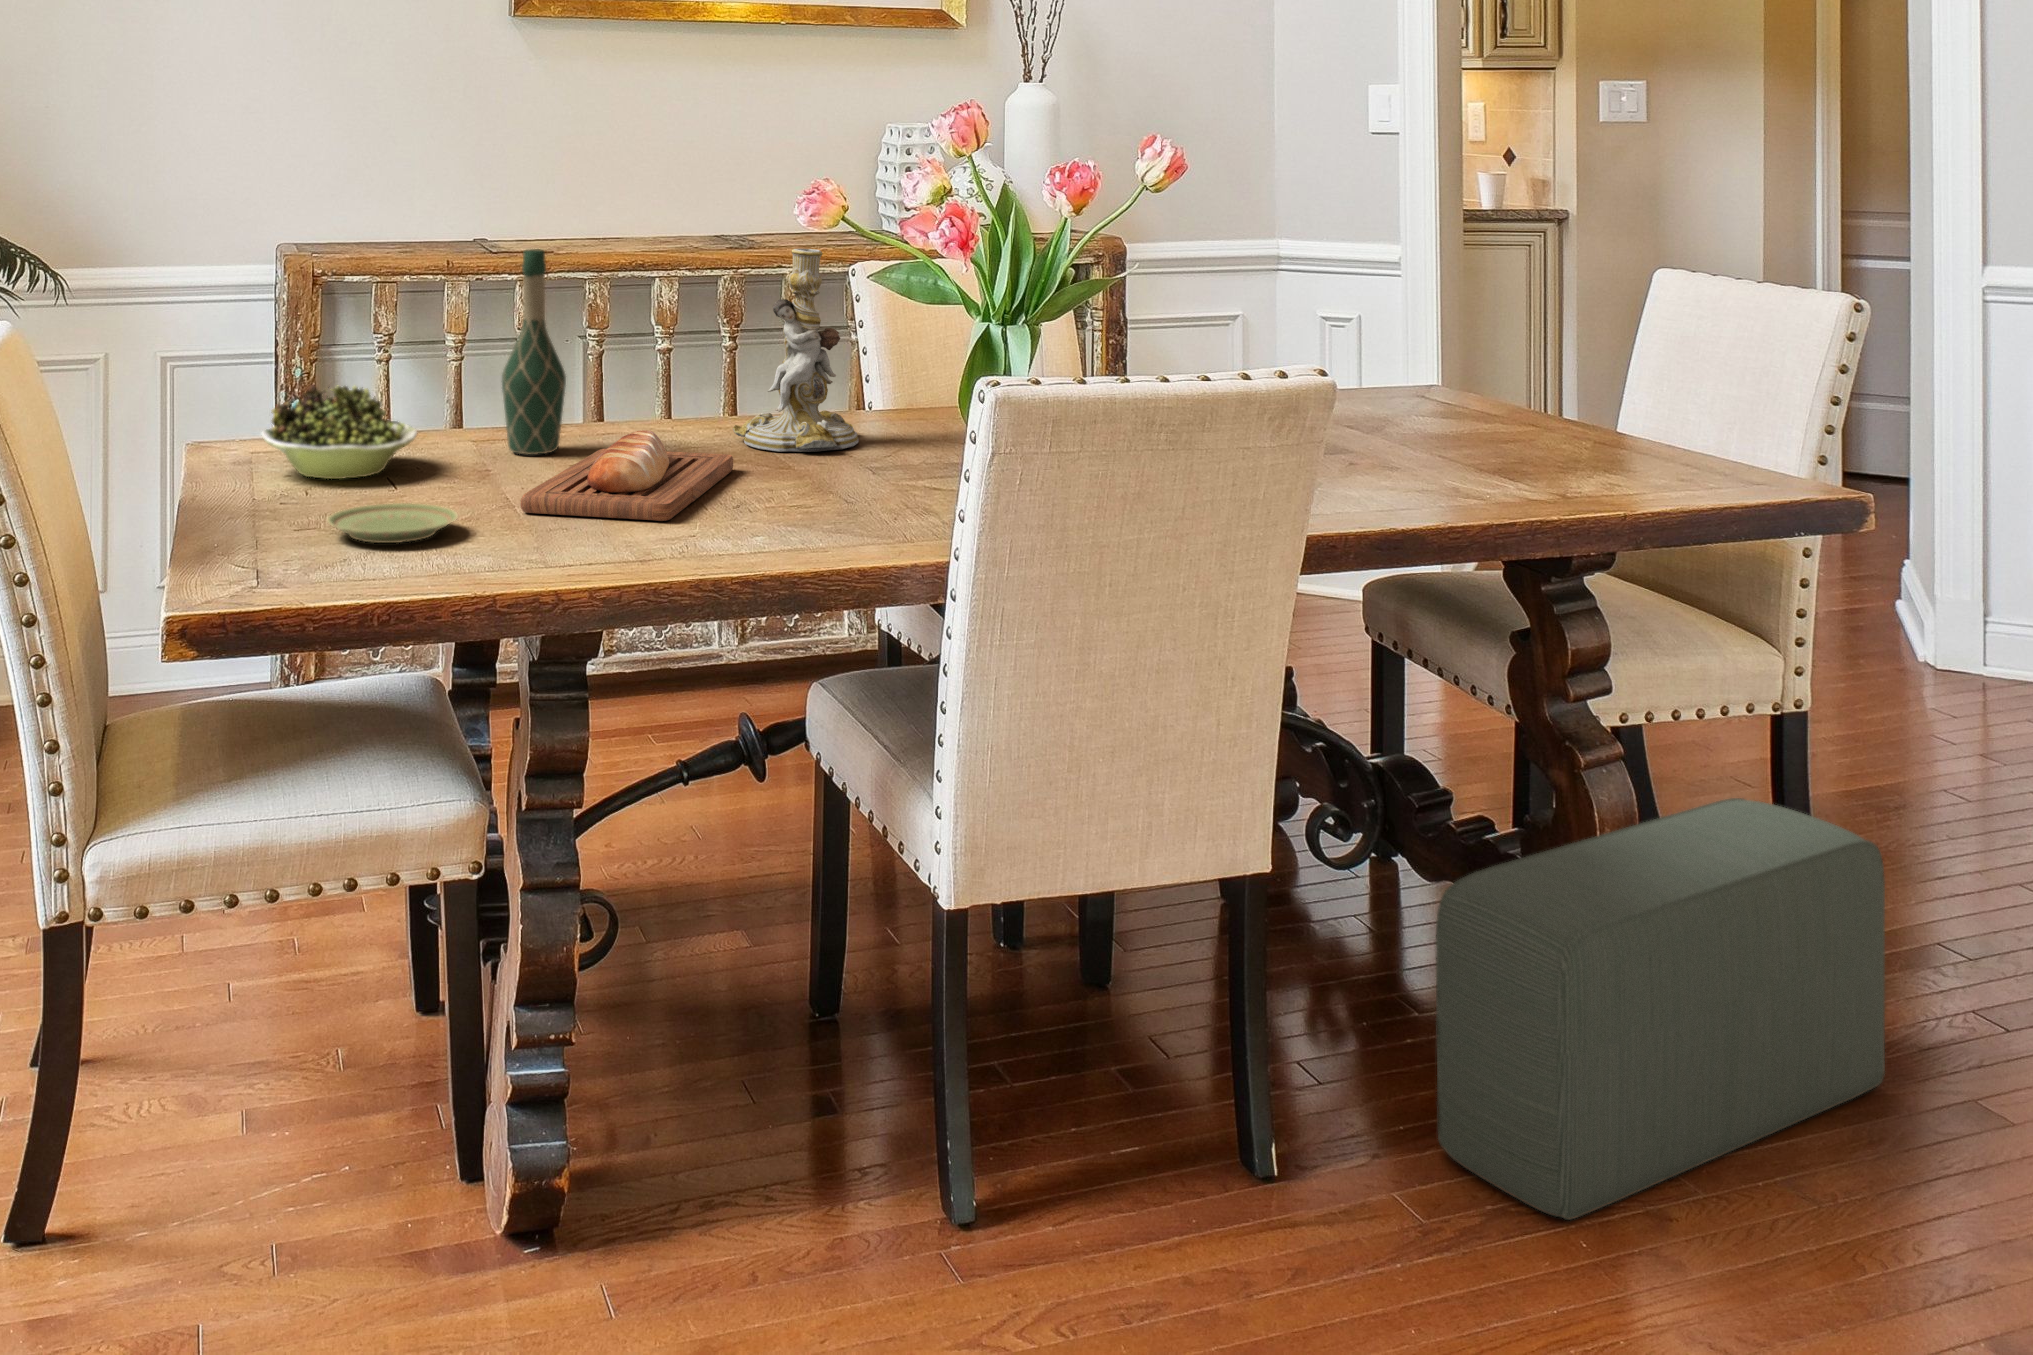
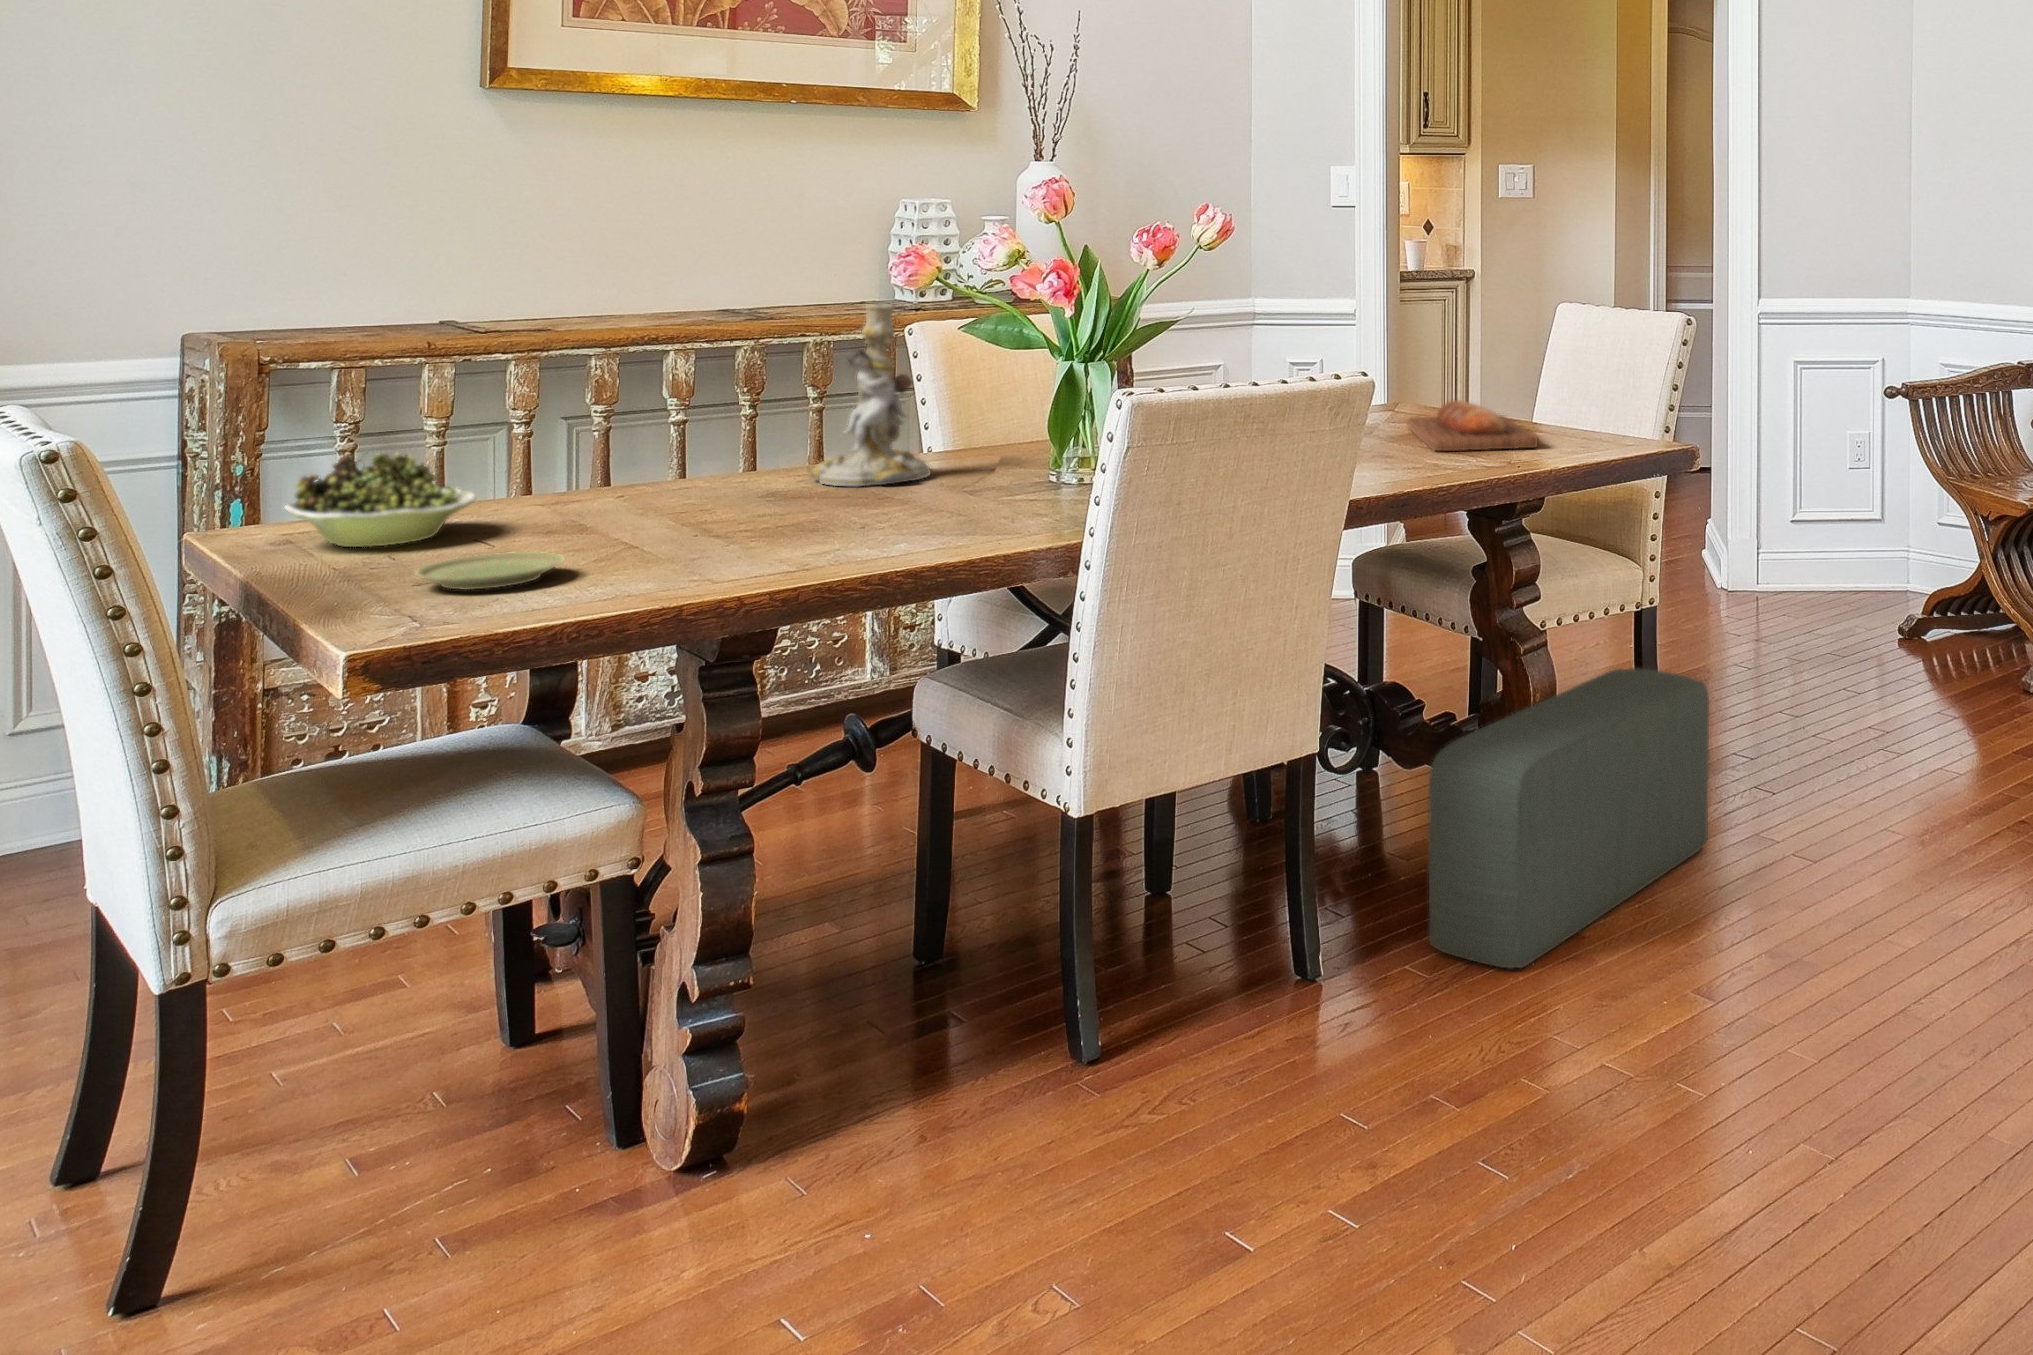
wine bottle: present [502,249,566,455] -> none [561,311,634,509]
bread loaf: present [521,430,733,521] -> present [1407,400,1538,451]

